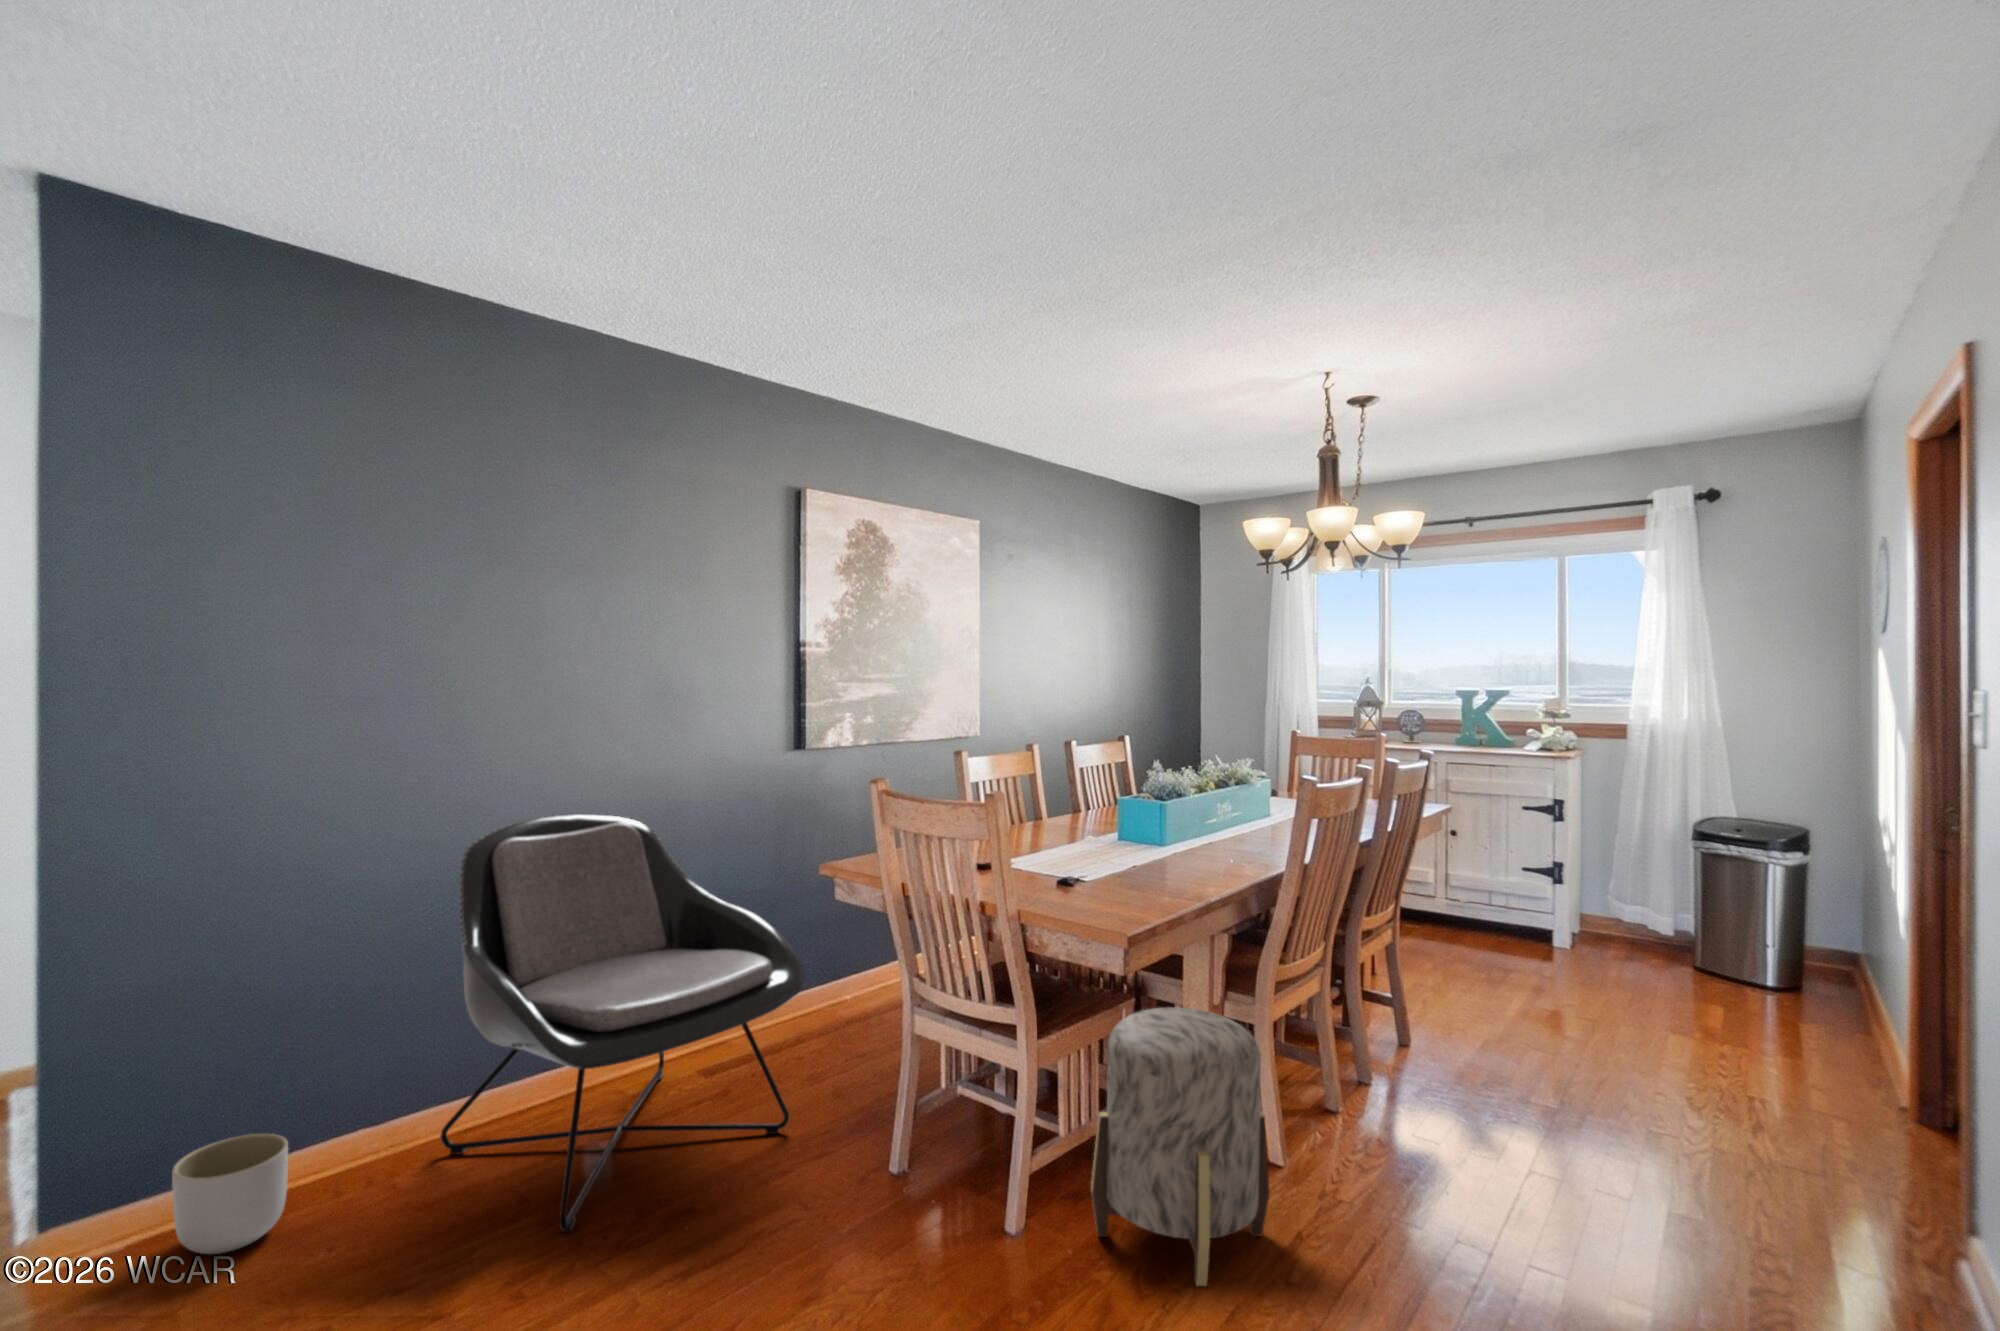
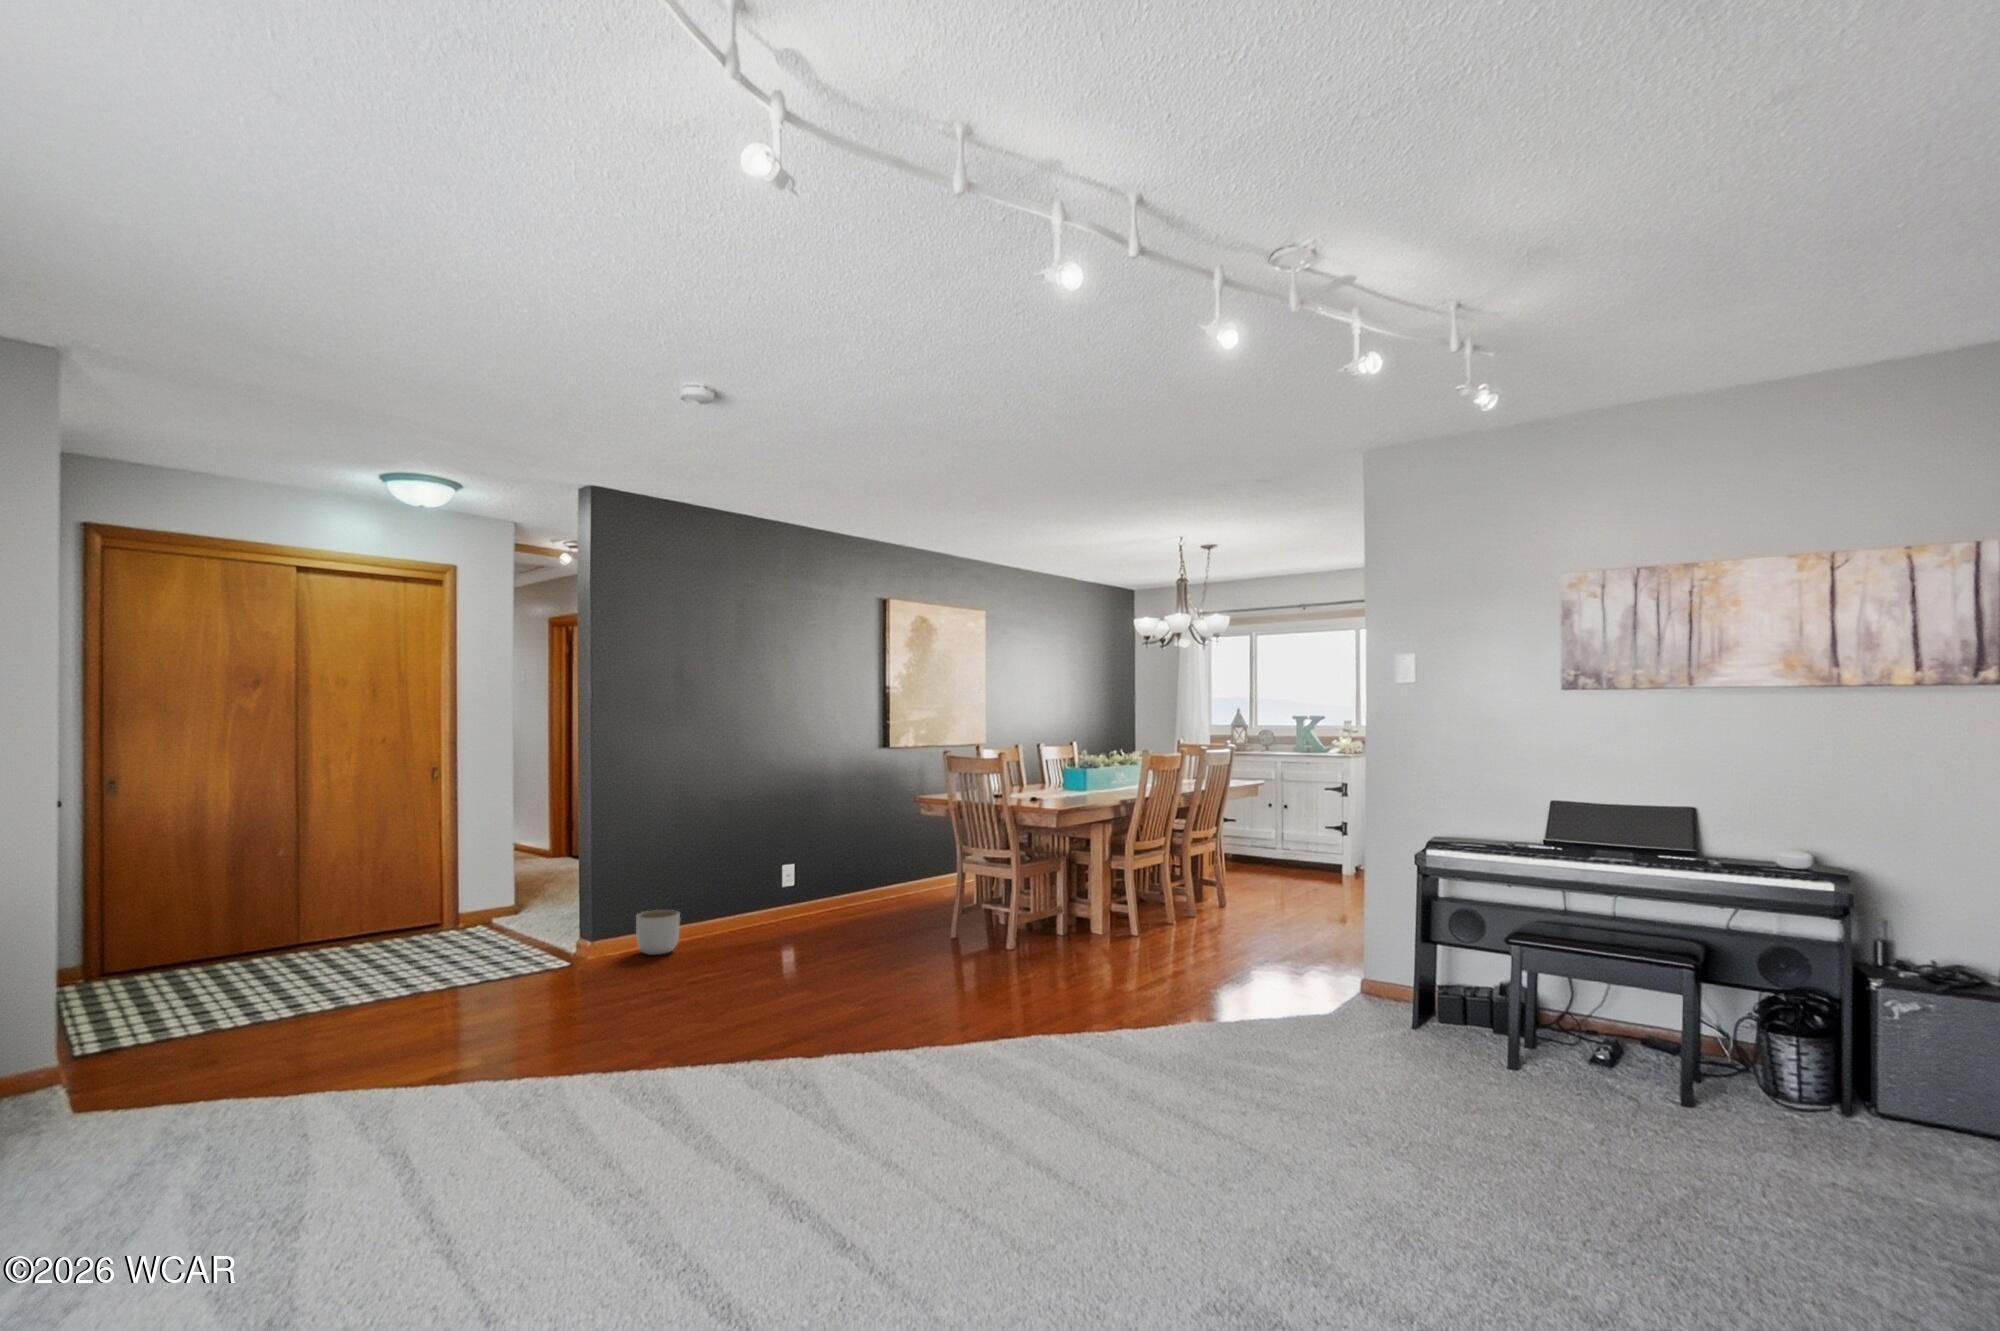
lounge chair: present [440,814,804,1232] -> none [729,774,904,950]
ottoman: present [1091,1007,1270,1286] -> none [1044,849,1125,957]

